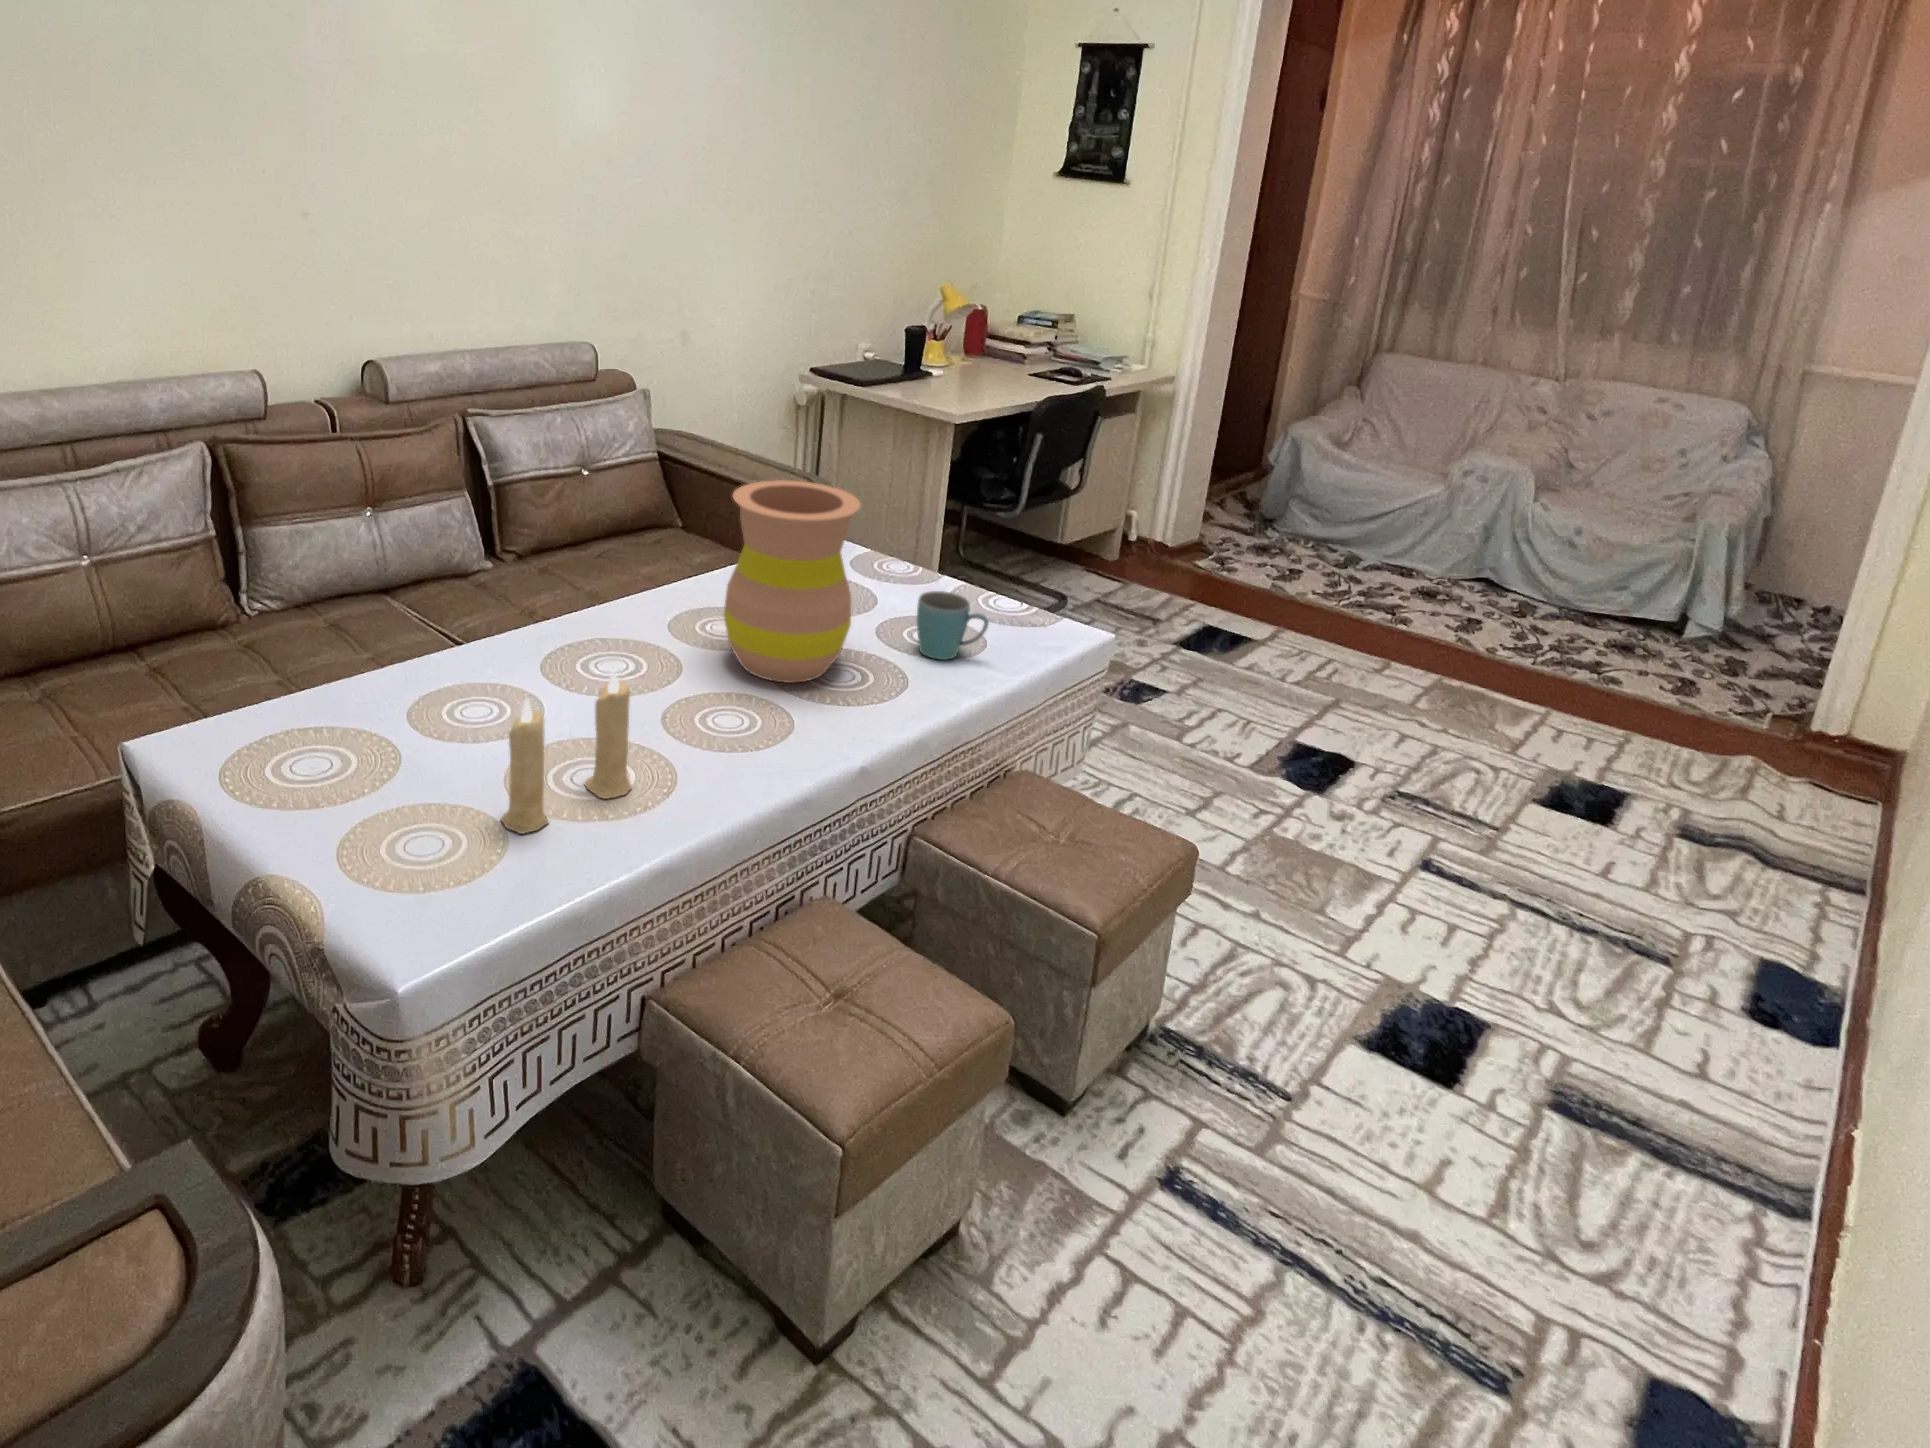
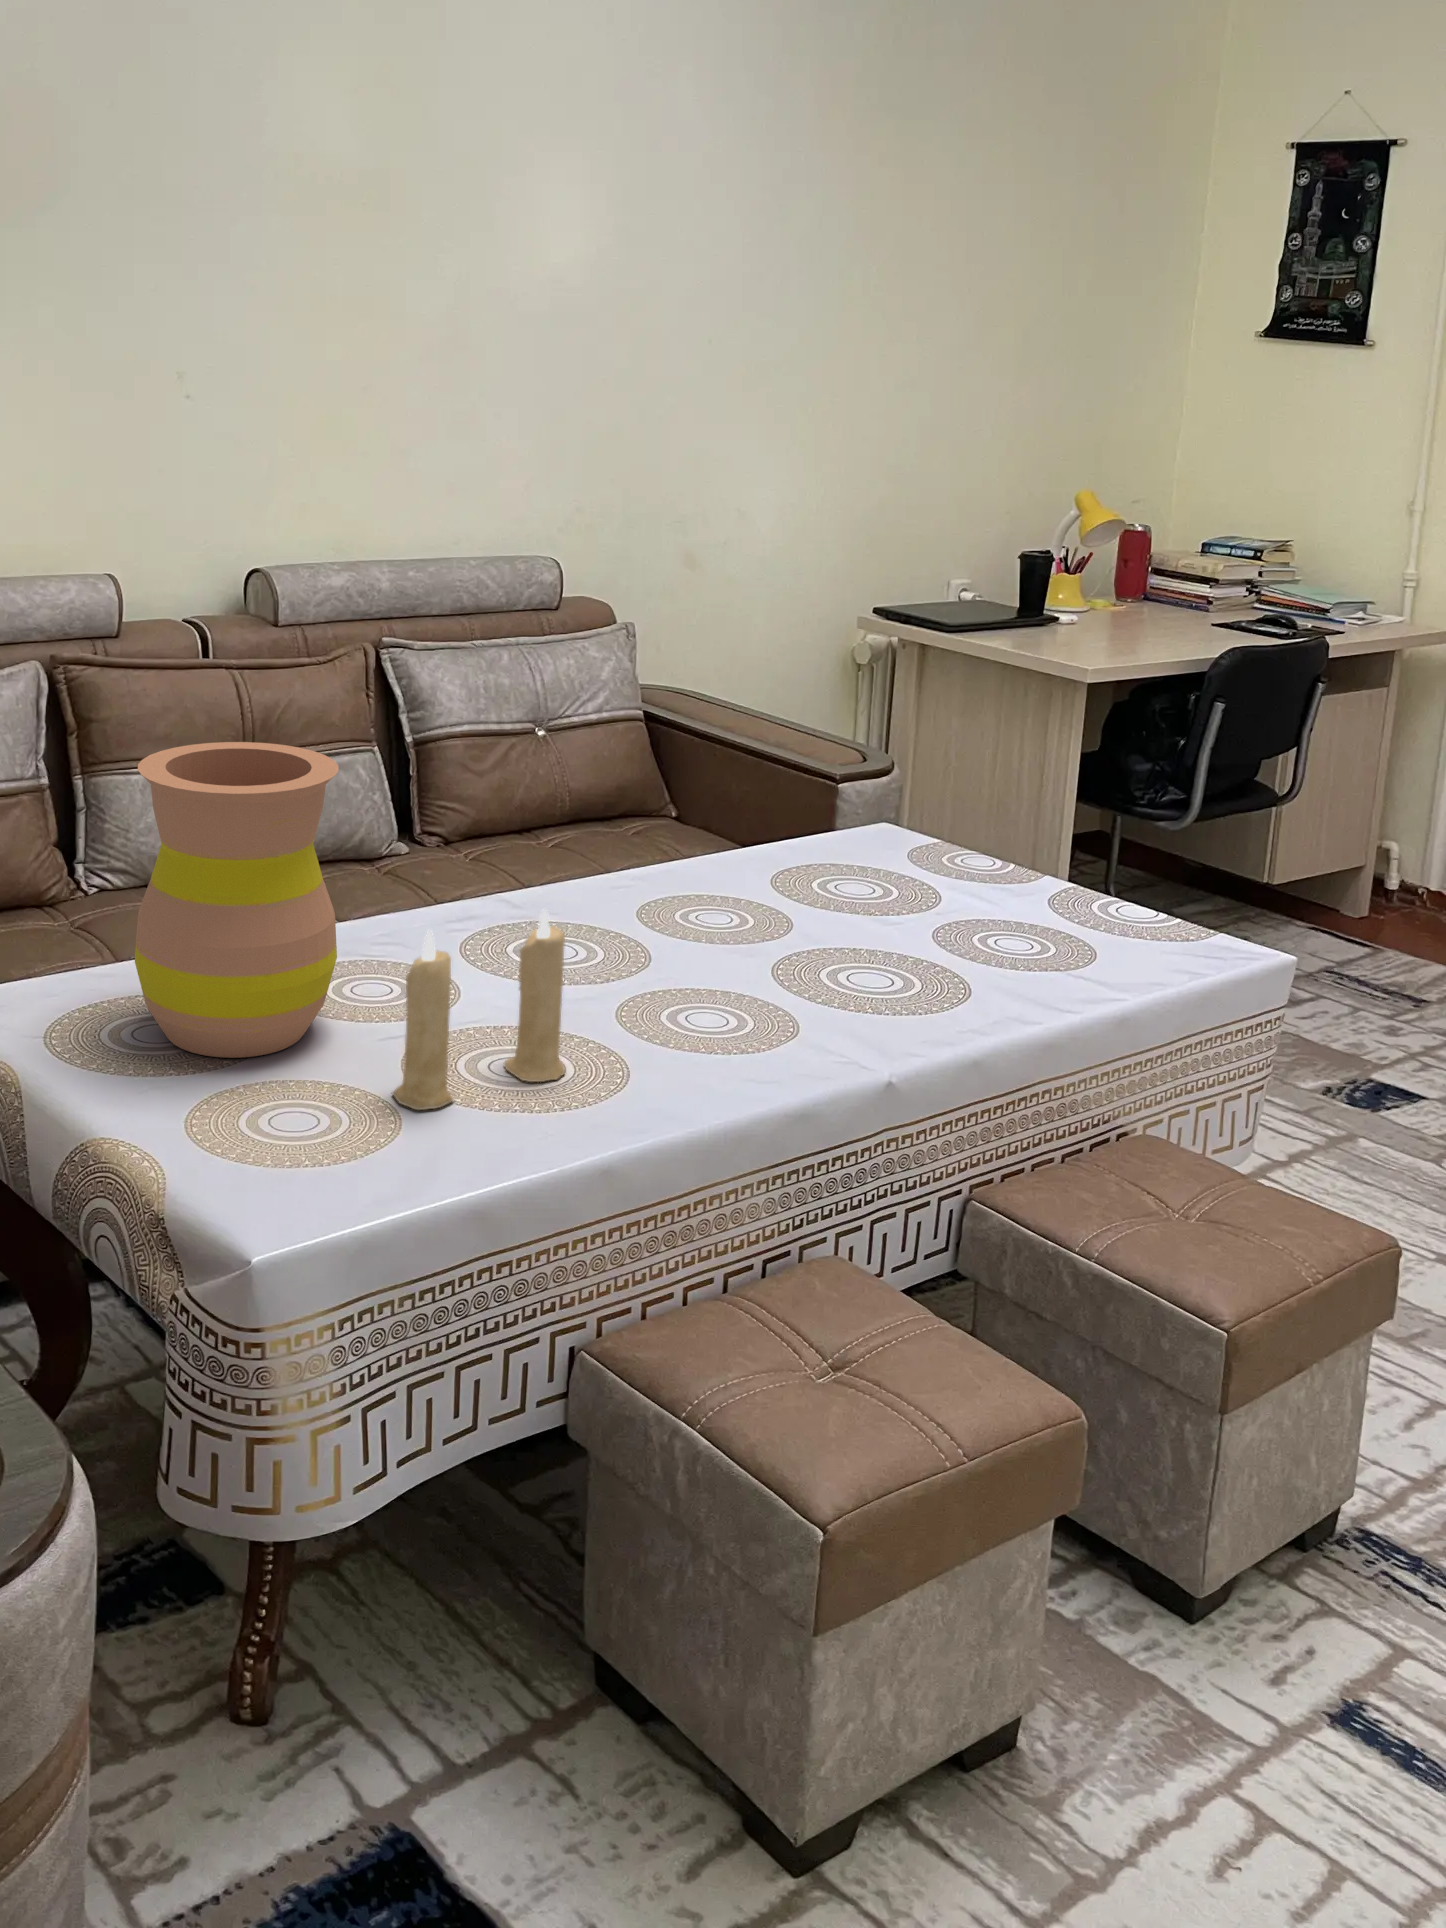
vase: present [724,480,860,683] -> present [135,742,339,1058]
mug: present [917,591,989,660] -> none [983,865,1084,960]

